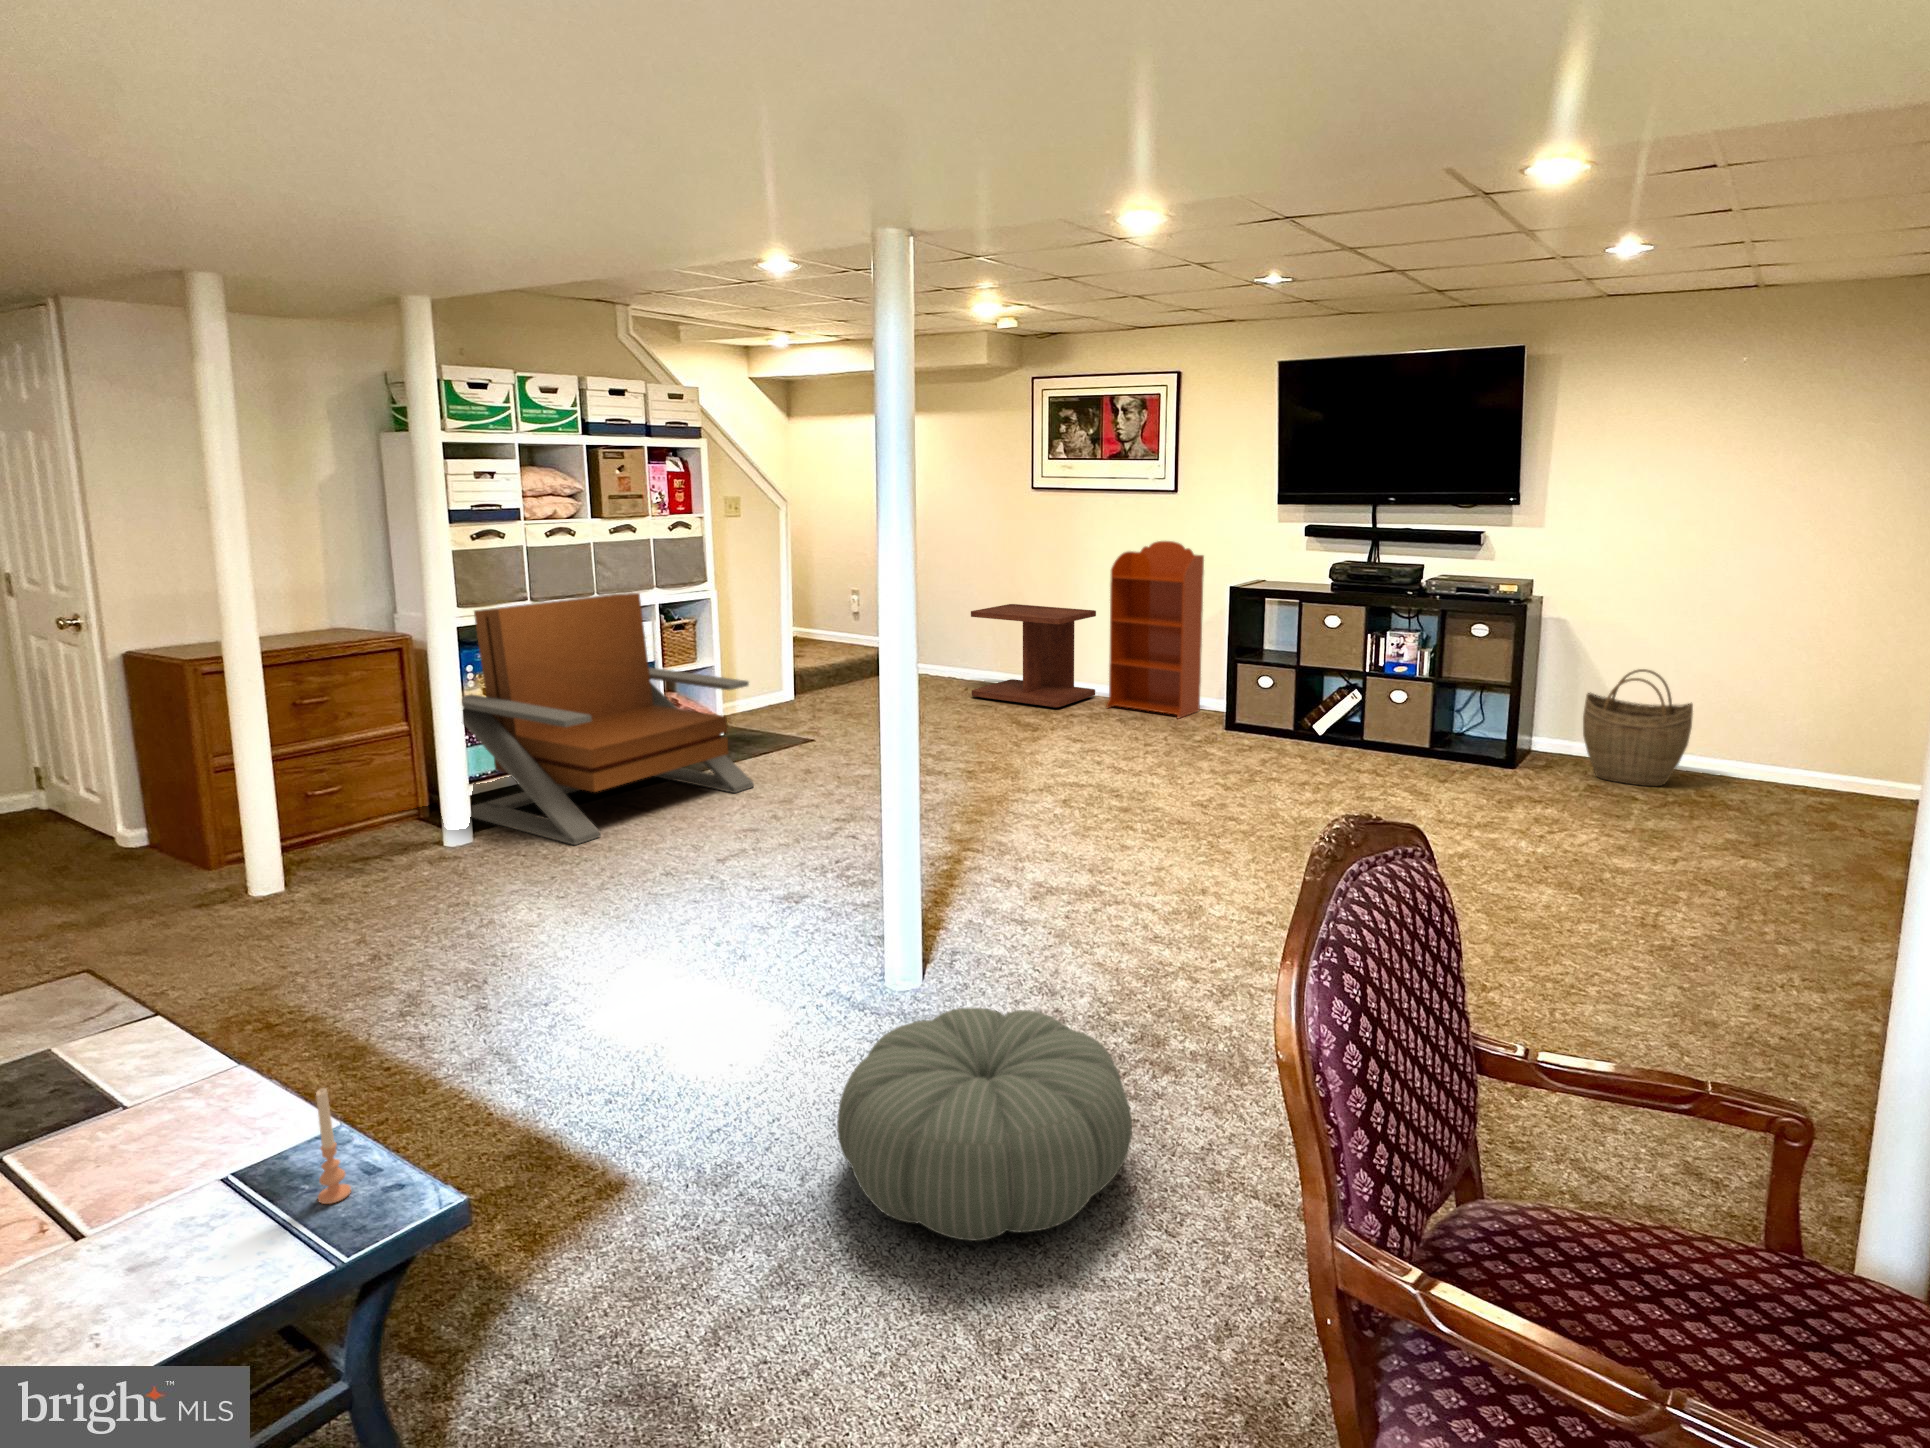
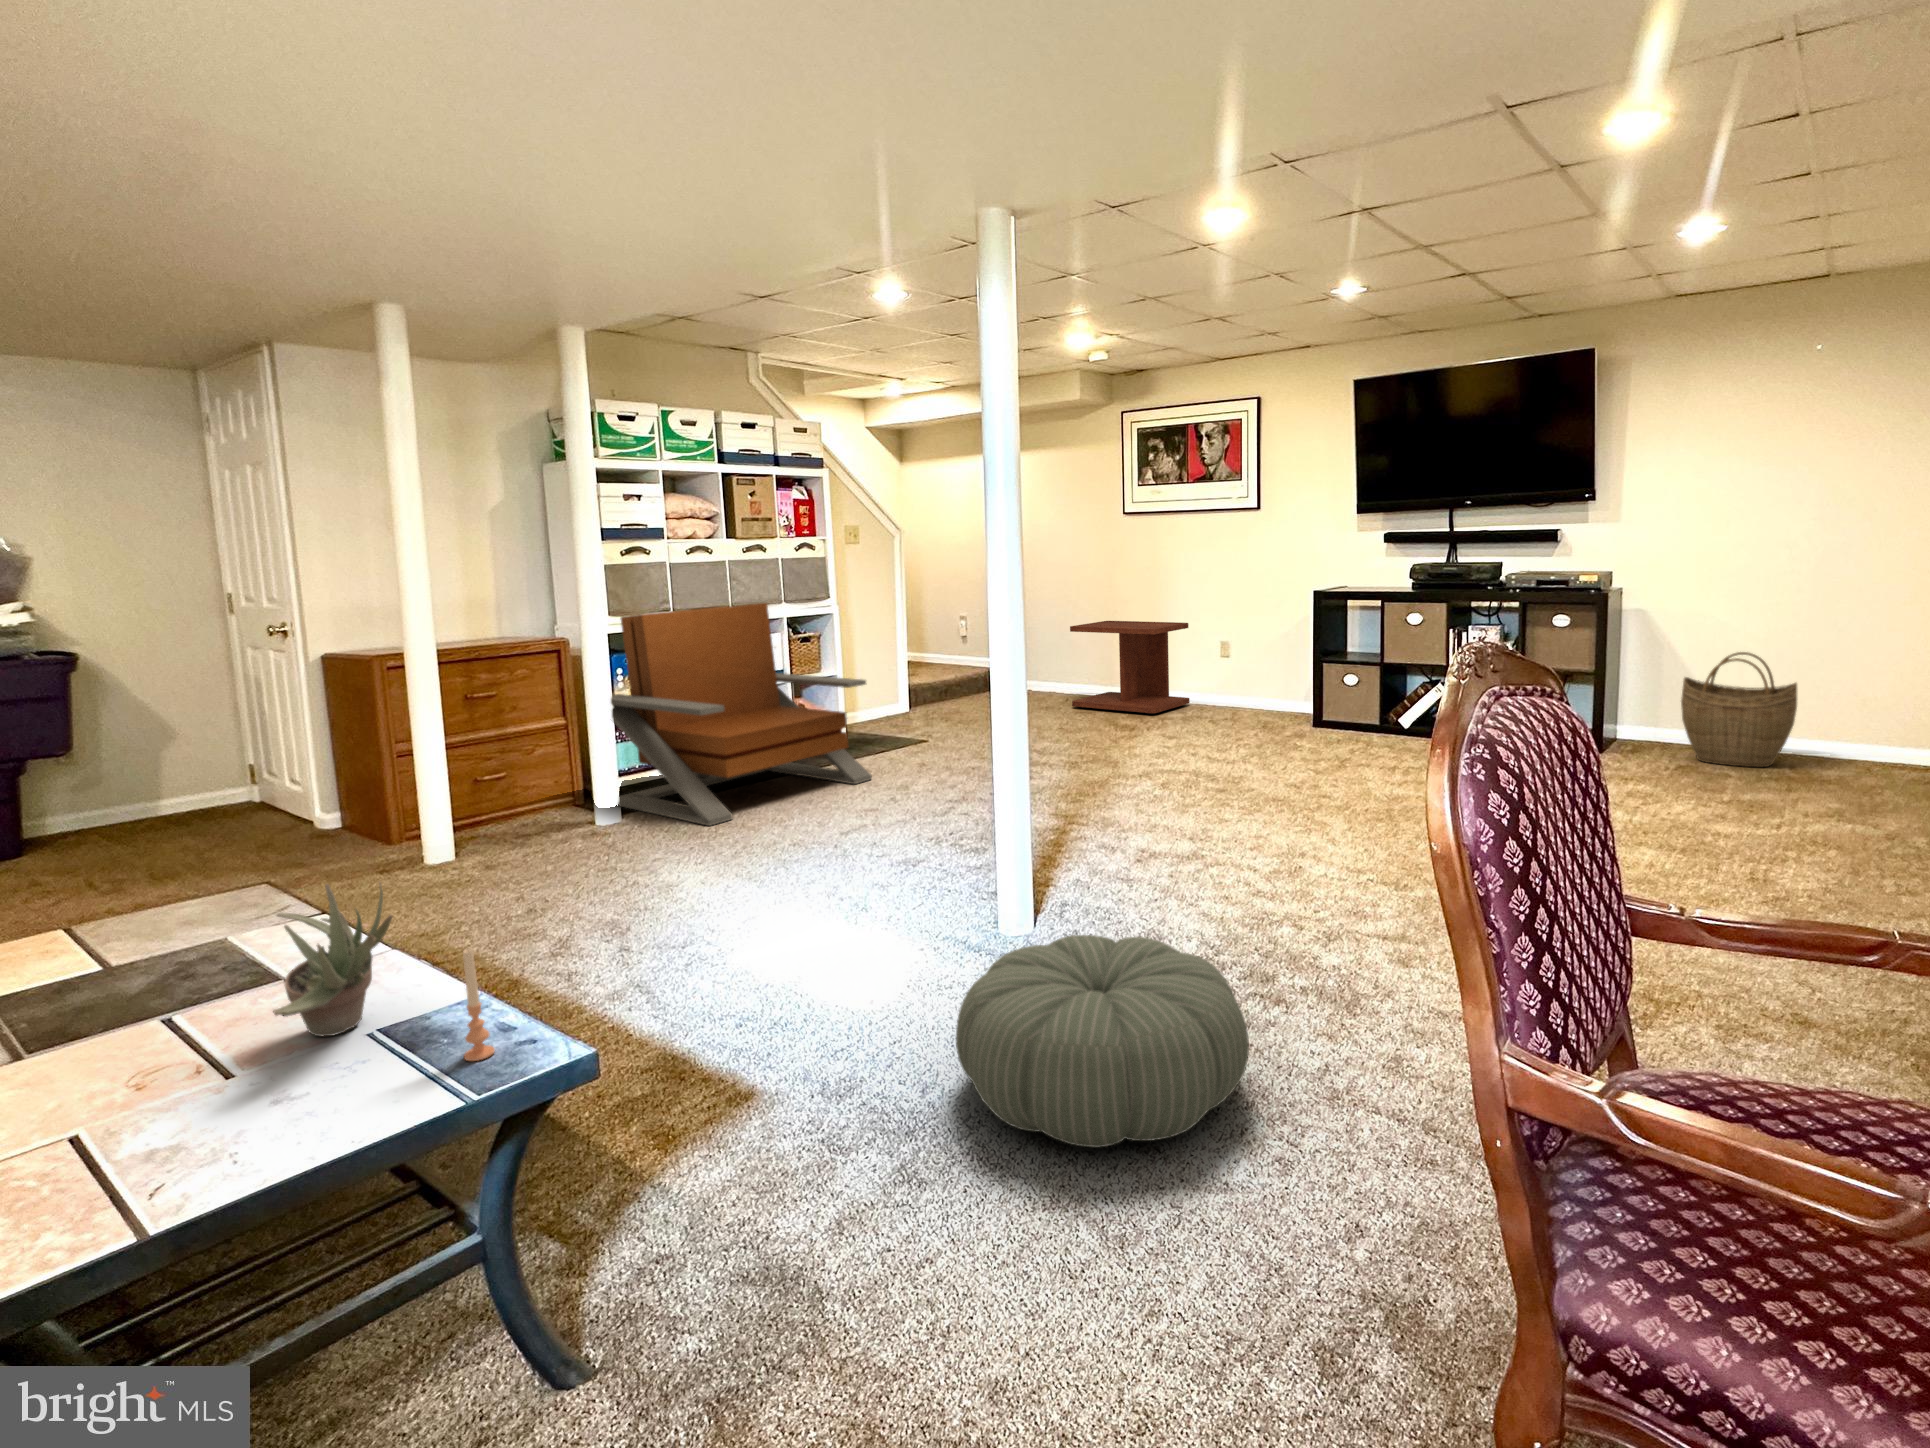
bookcase: present [1106,541,1204,718] -> none [1200,553,1291,721]
succulent plant: none [104,1006,236,1173] -> present [273,883,392,1037]

